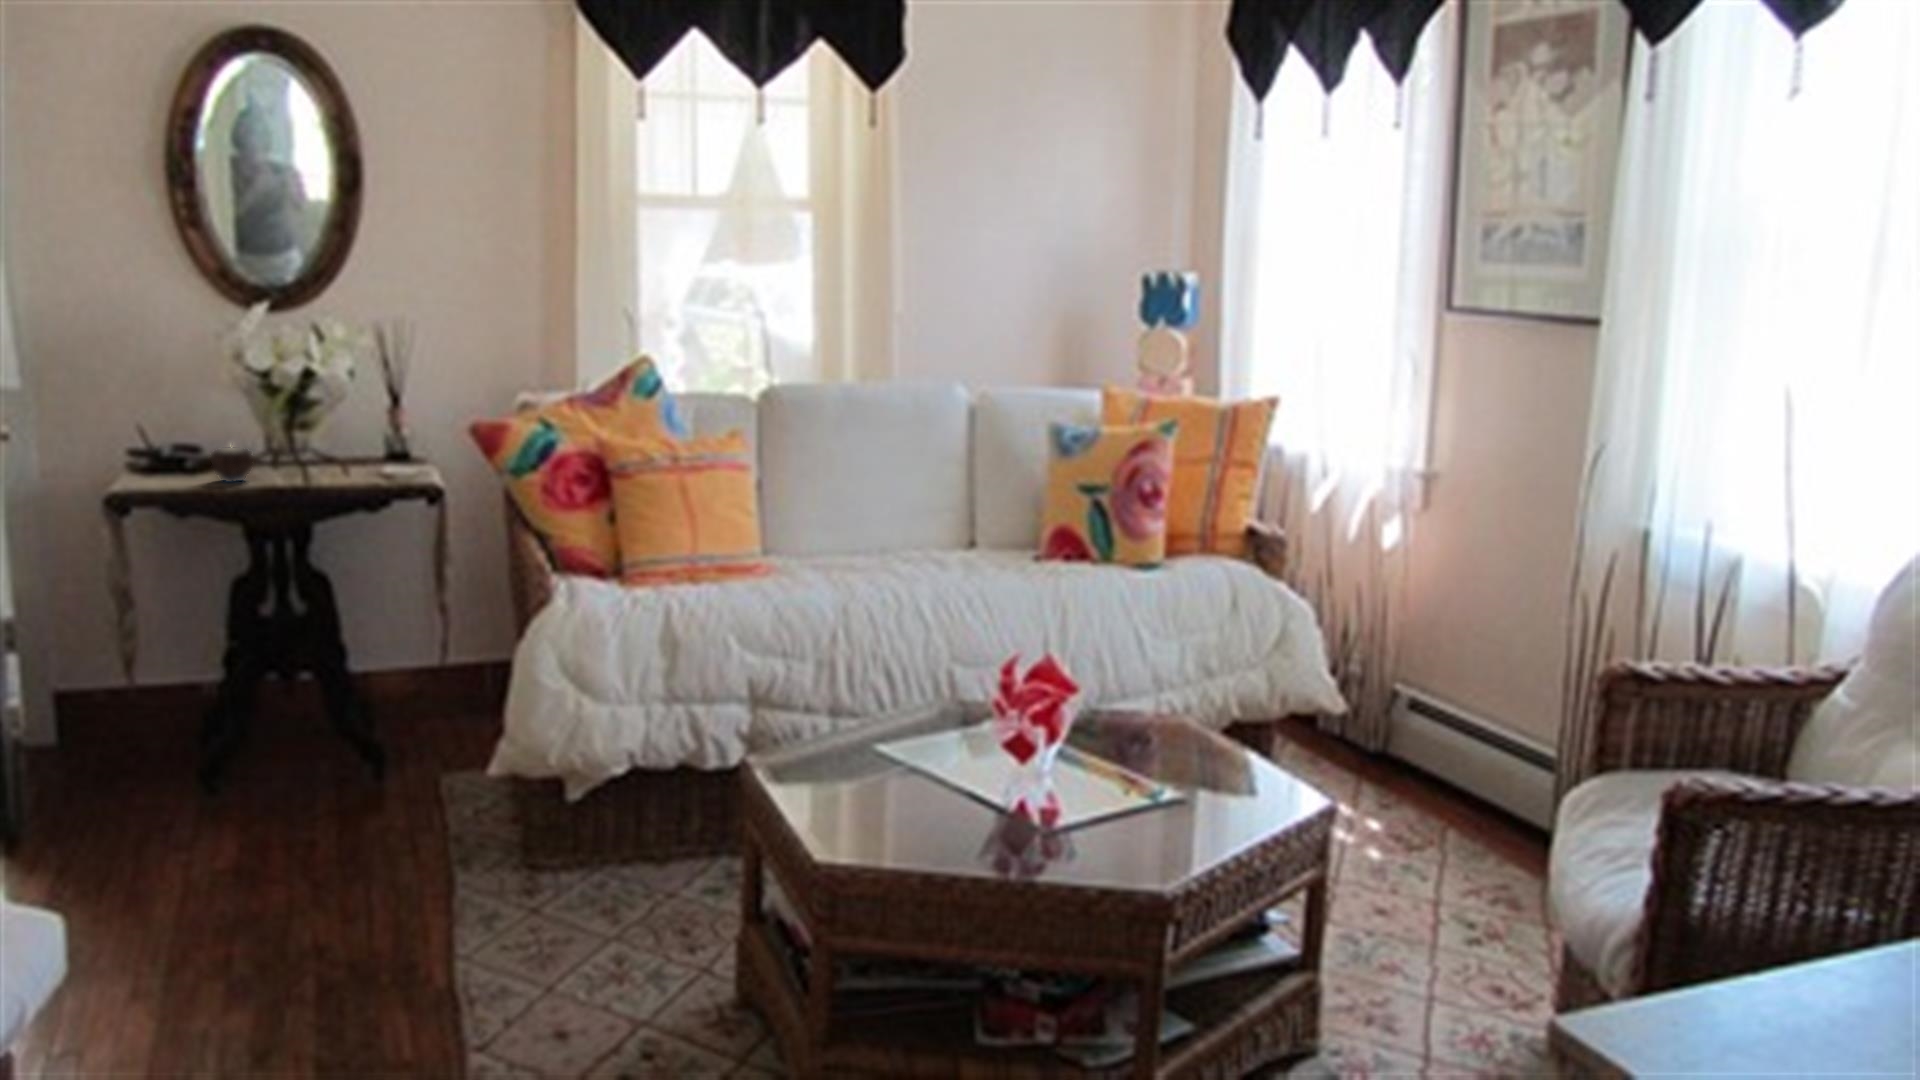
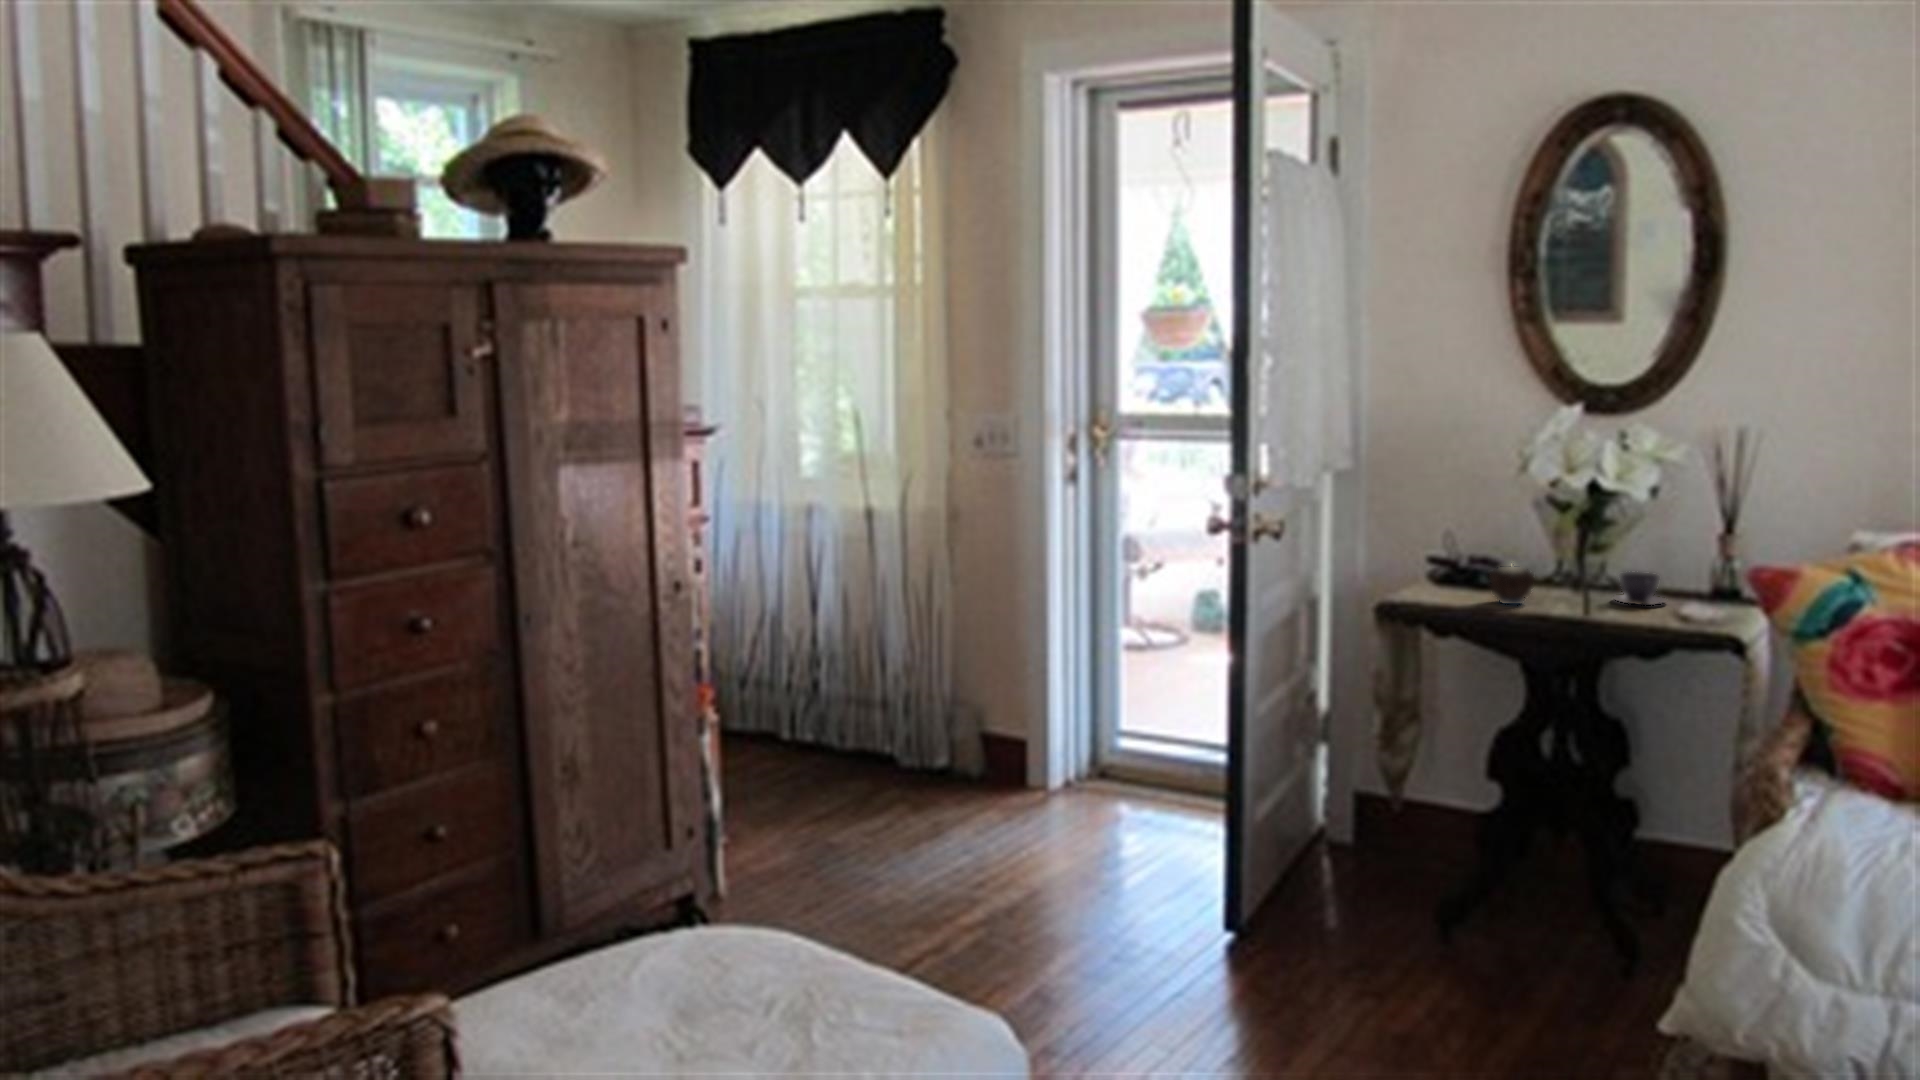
teacup: none [318,444,366,471] -> present [1615,572,1665,605]

